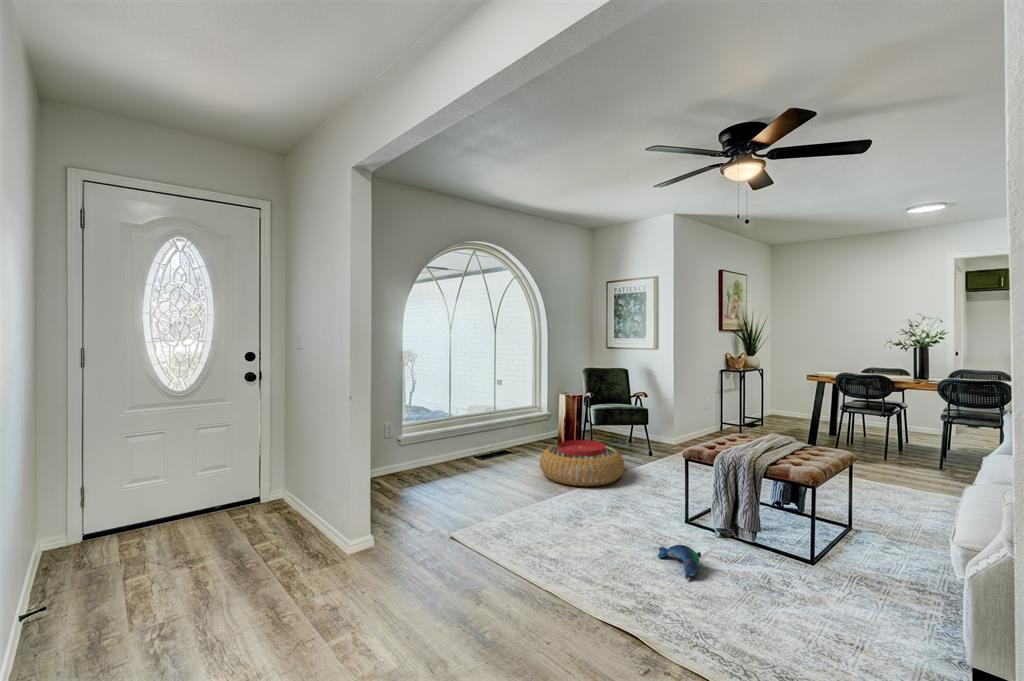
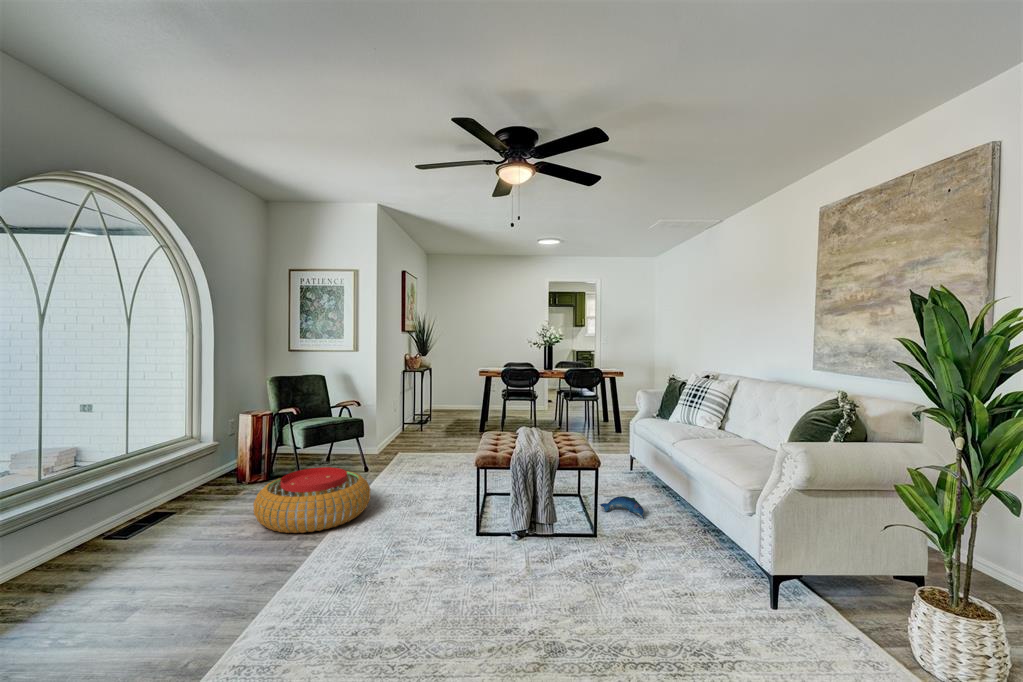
plush toy: present [658,545,701,579] -> present [601,496,644,518]

